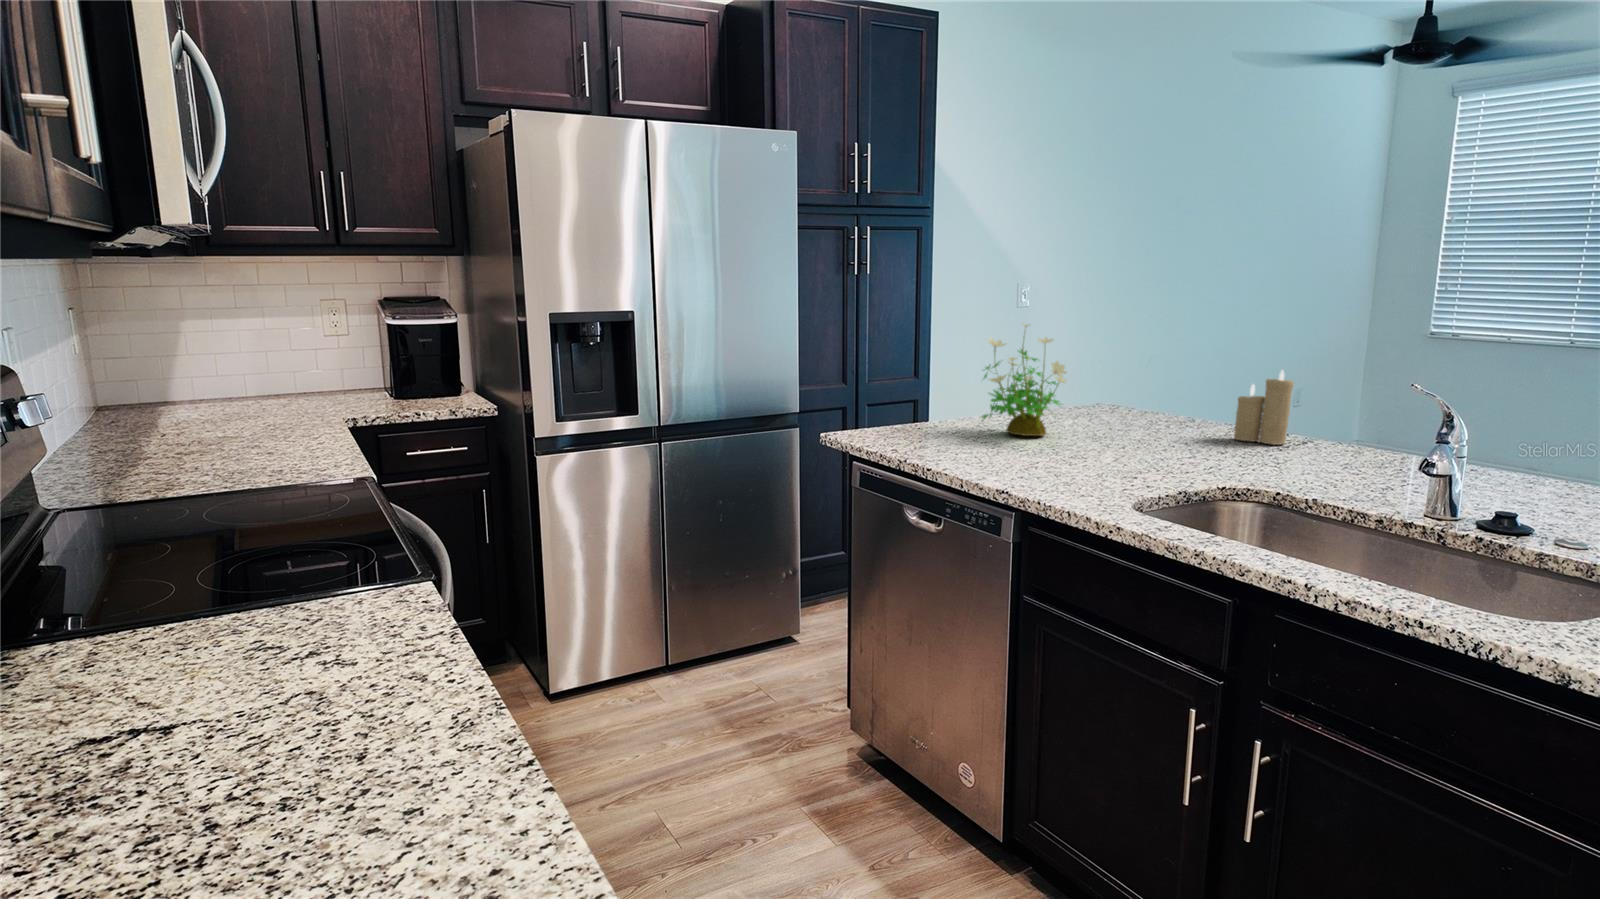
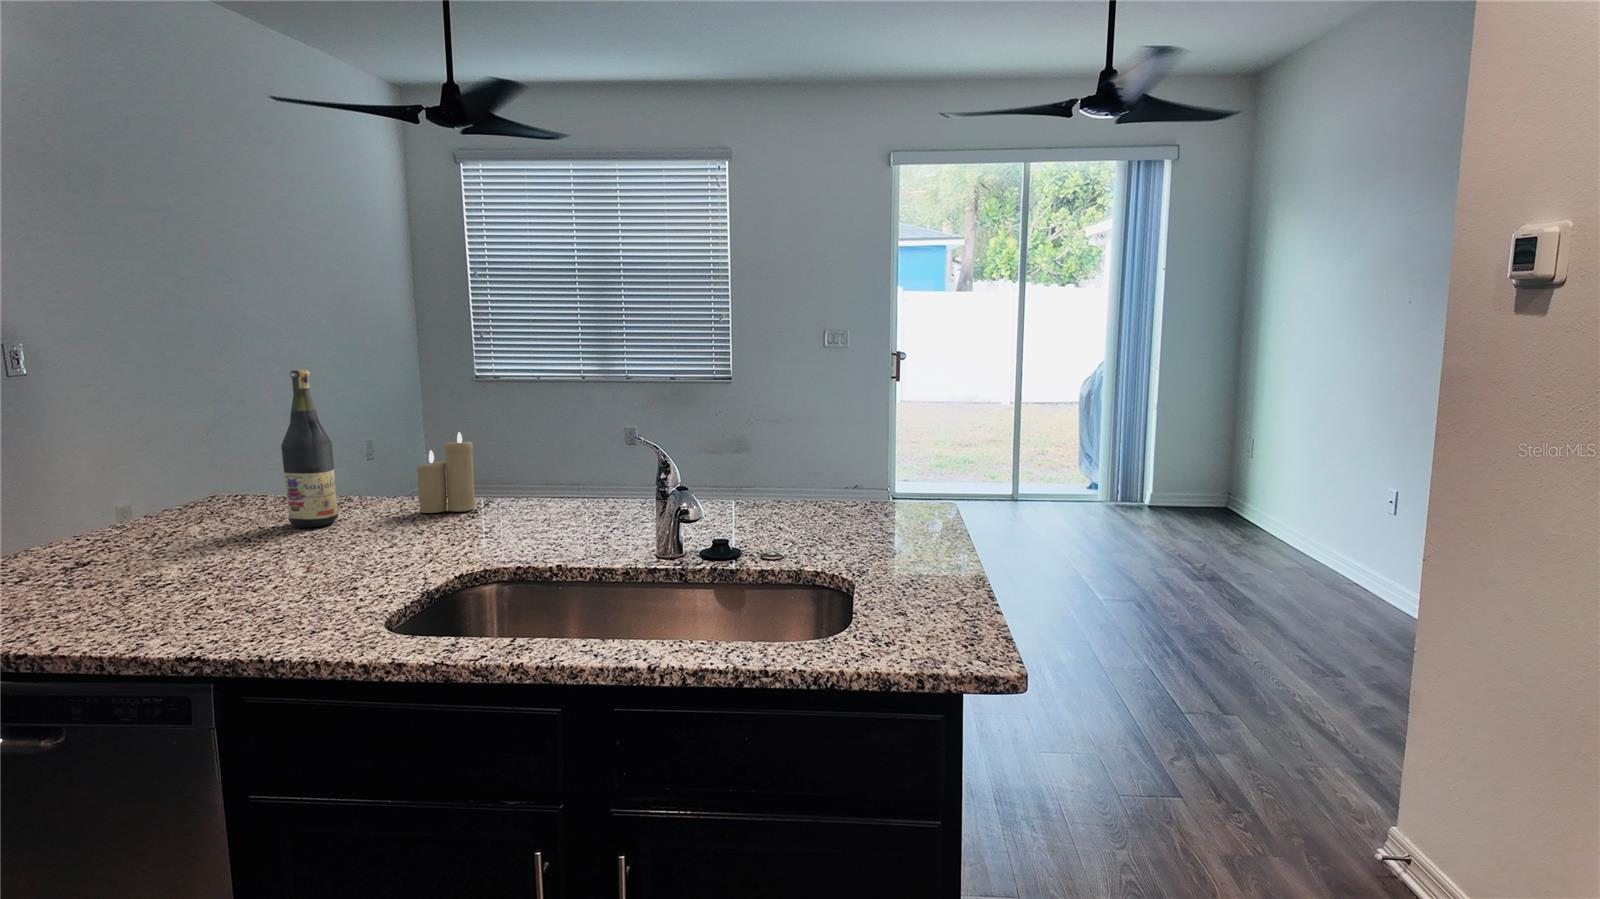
wine bottle: none [1126,304,1169,434] -> present [281,370,338,528]
potted plant: present [982,324,1067,436] -> none [50,408,211,565]

